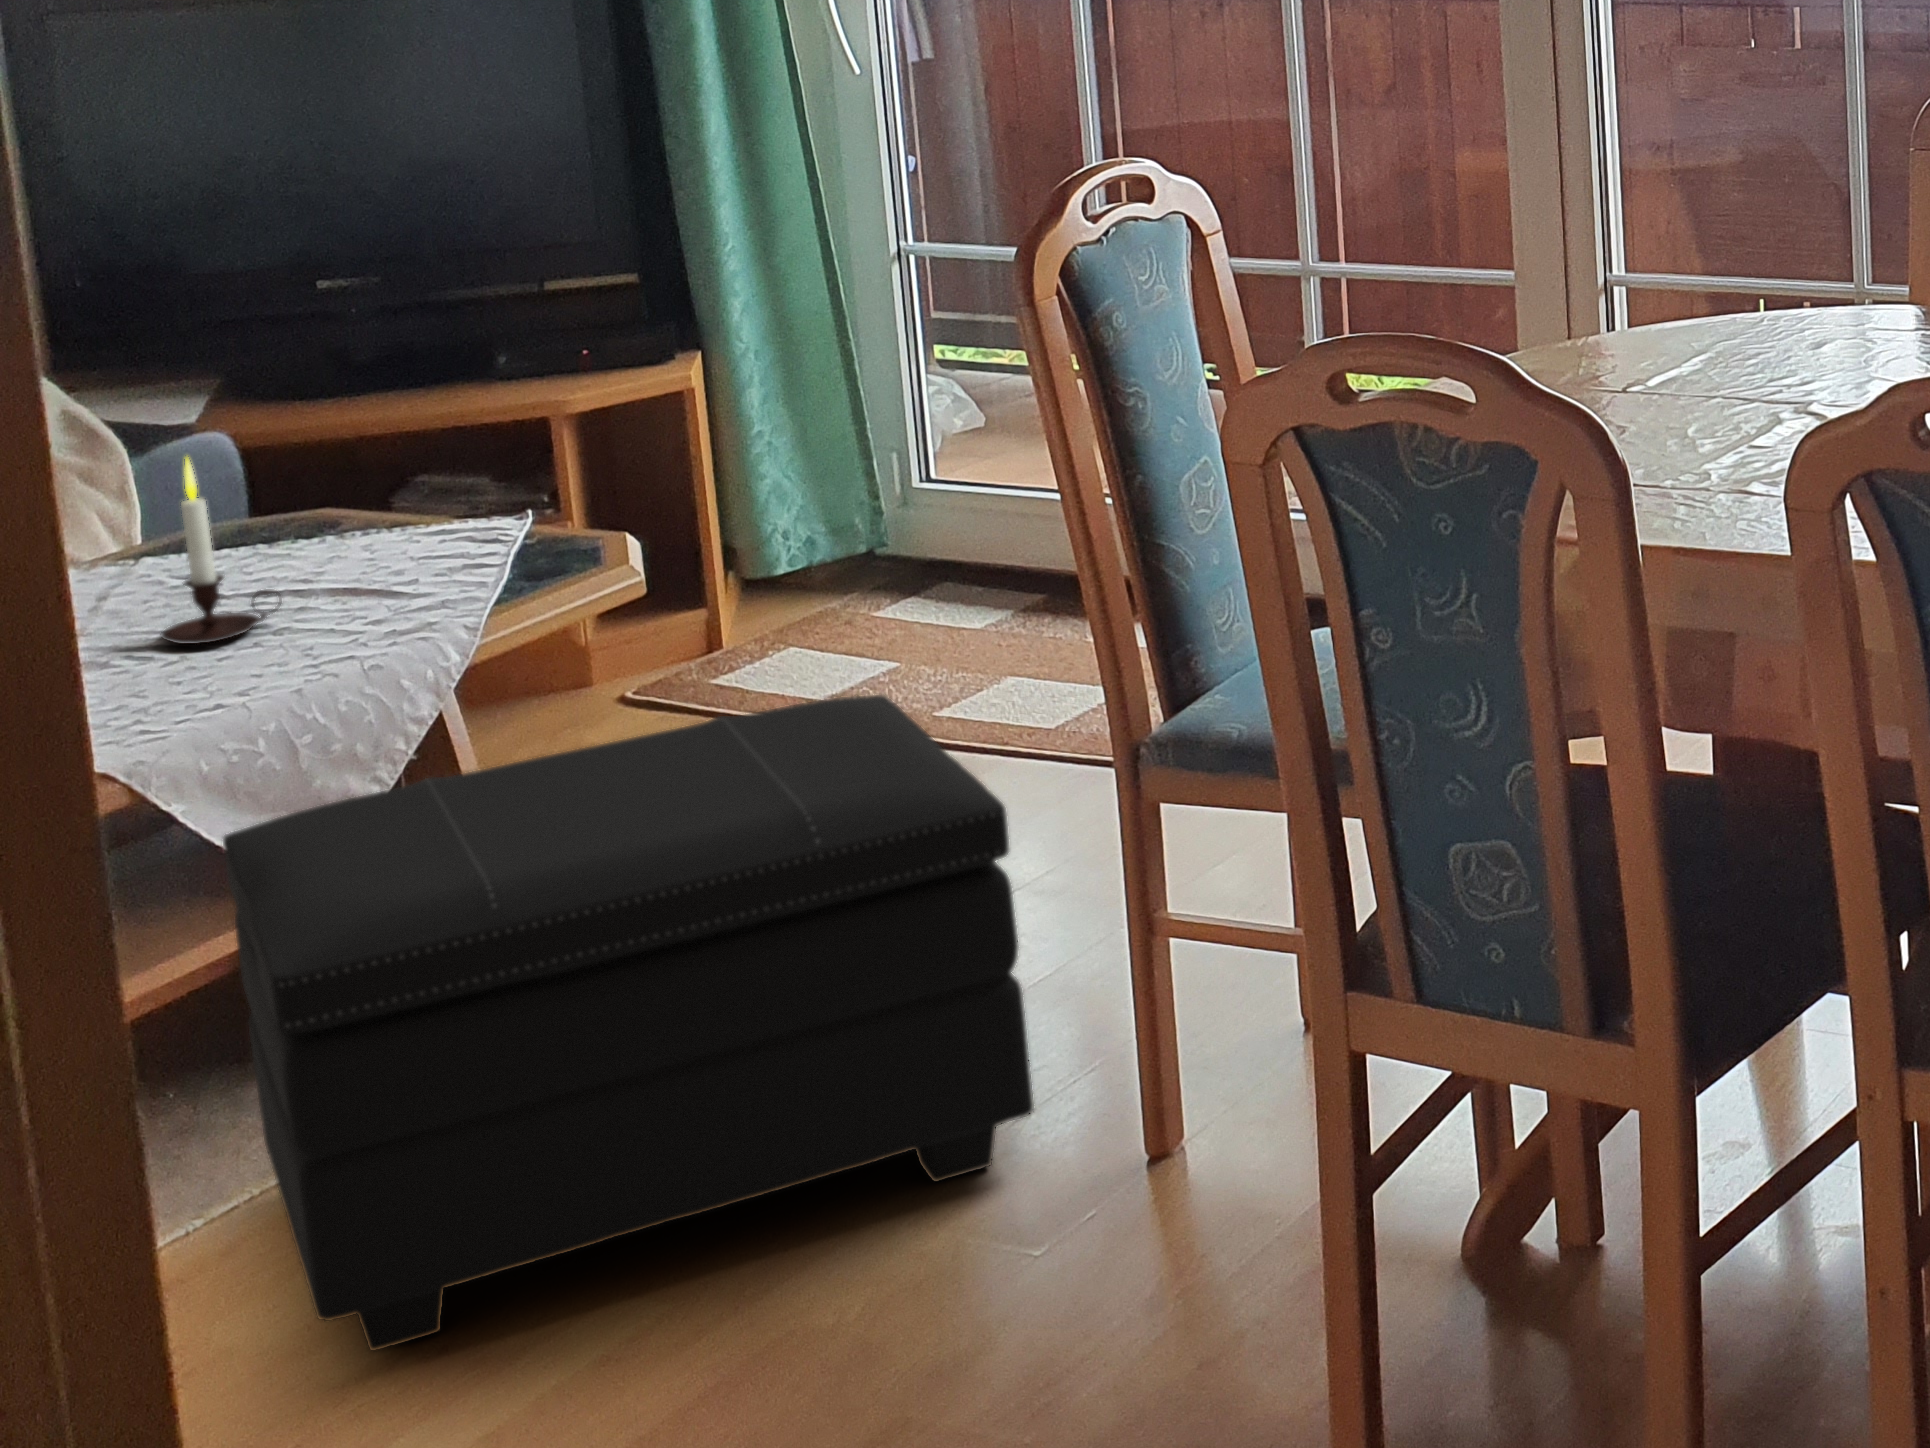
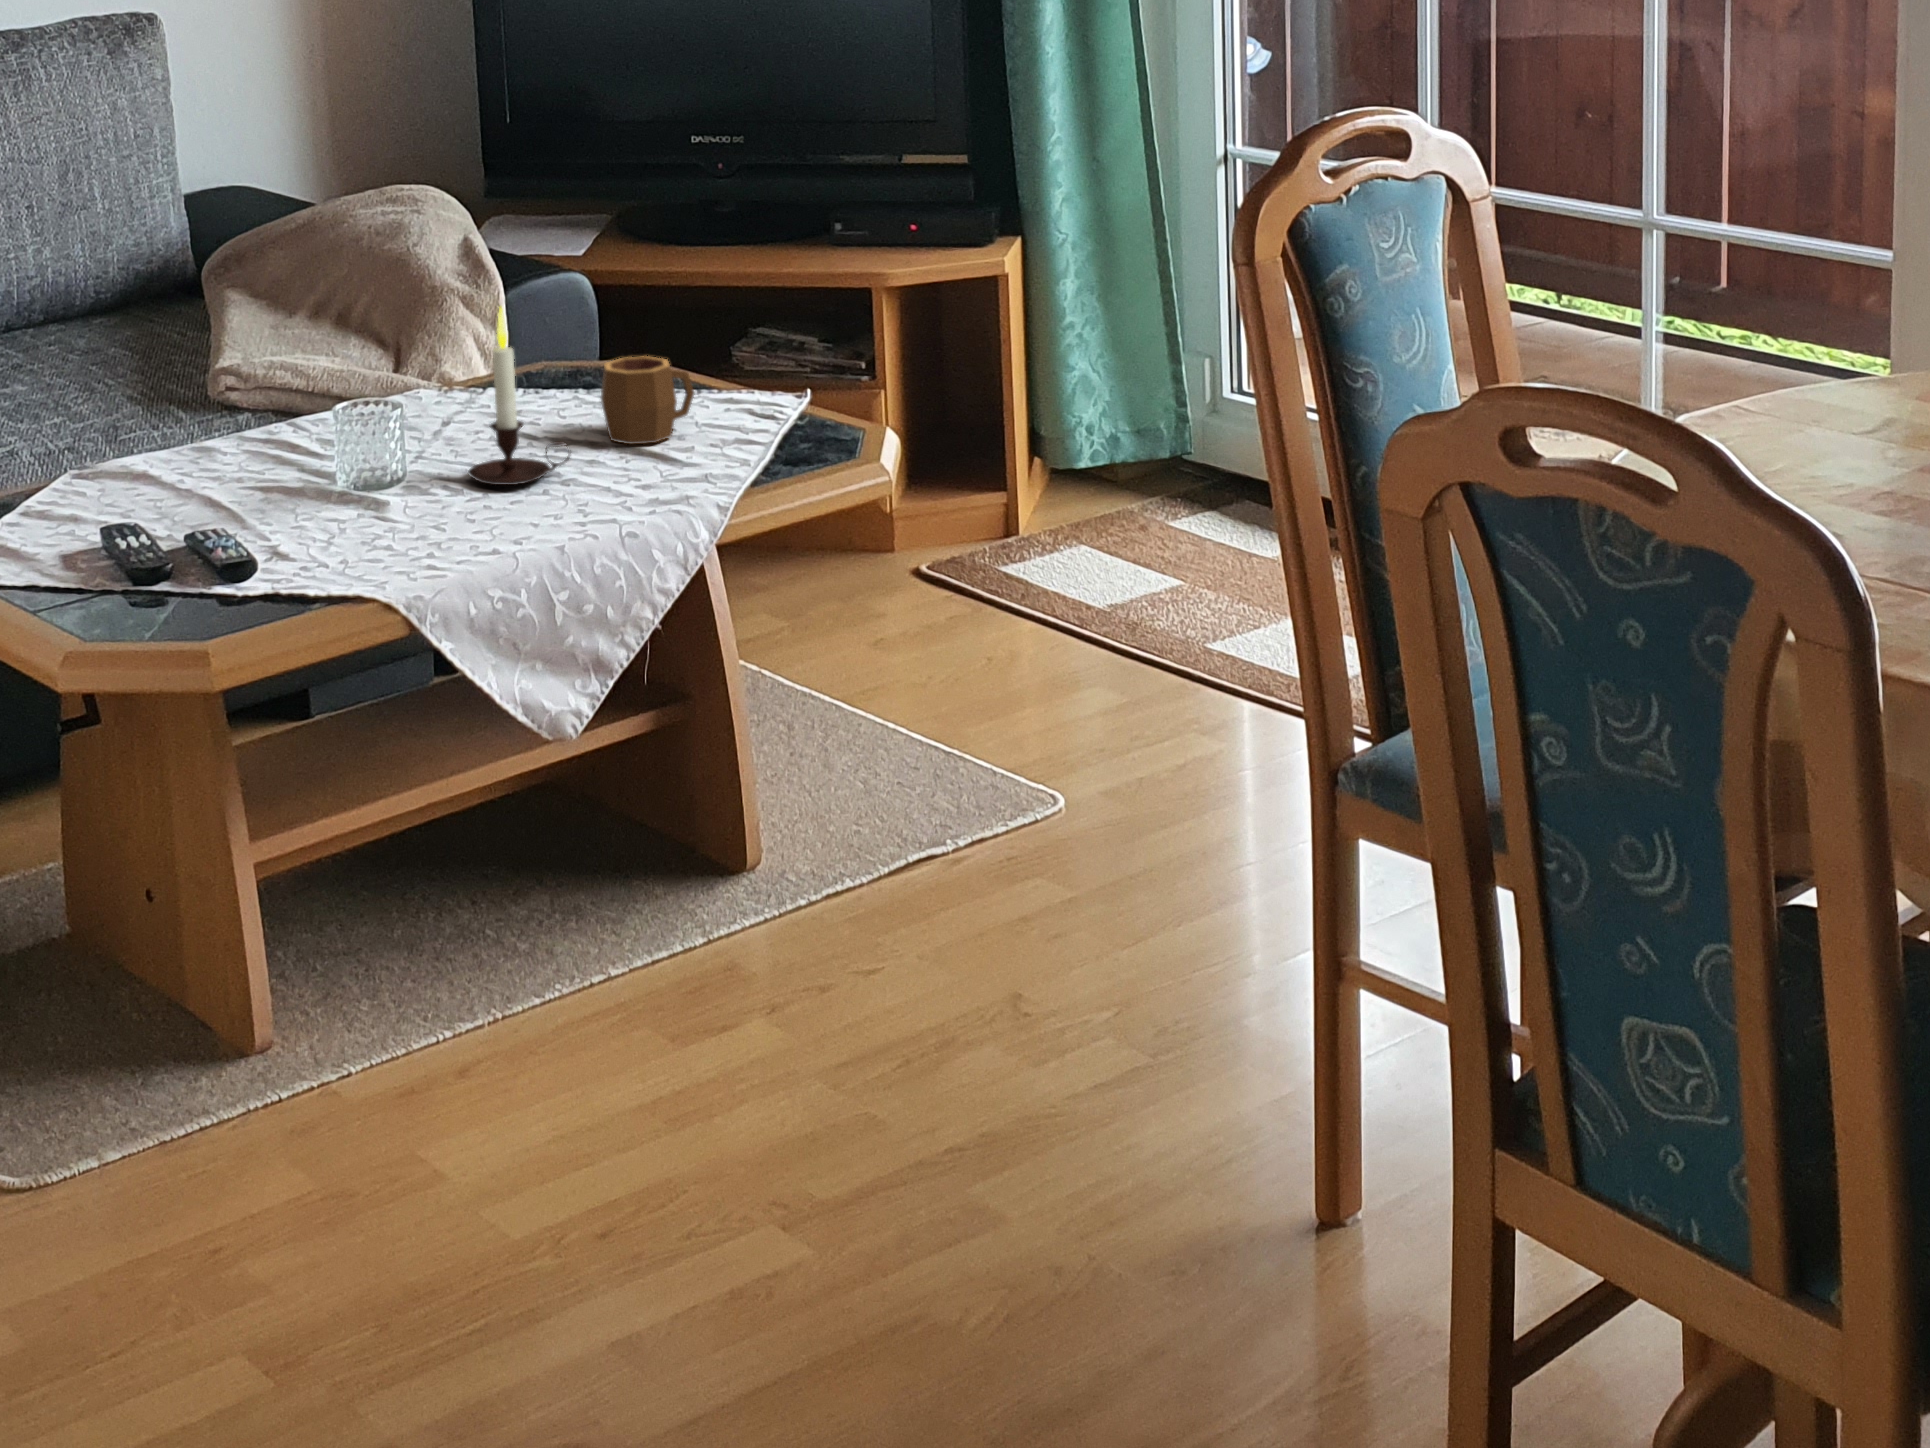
mug: none [301,494,409,585] -> present [601,356,695,444]
footstool: present [223,695,1034,1350] -> none [472,642,1191,1218]

